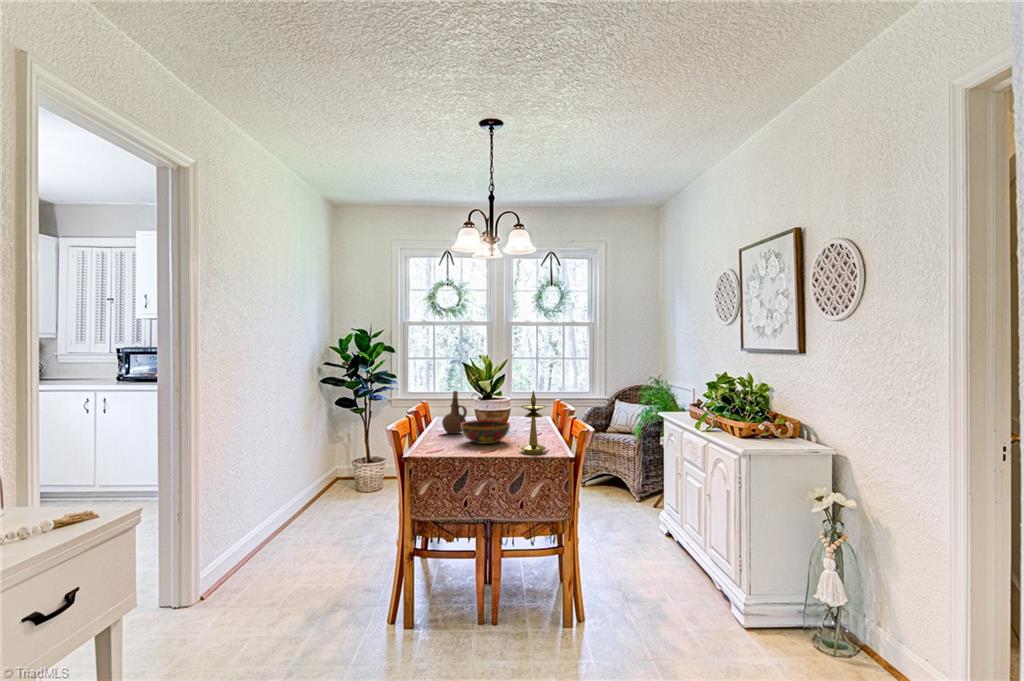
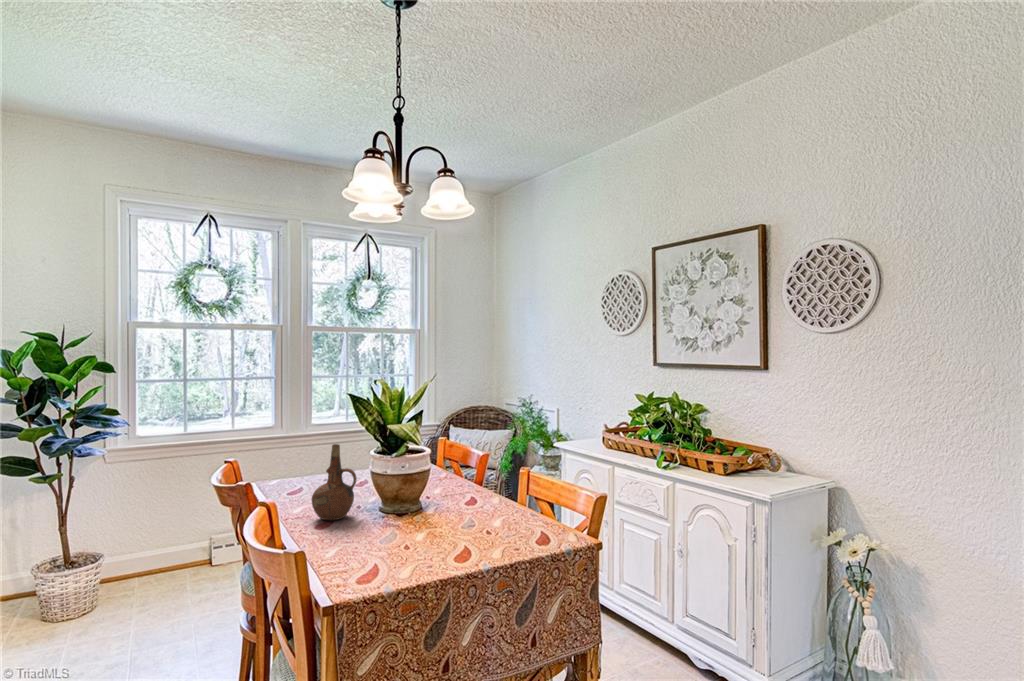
candlestick: present [521,390,546,455] -> none [511,441,553,550]
bowl: present [461,420,510,444] -> none [377,489,462,538]

